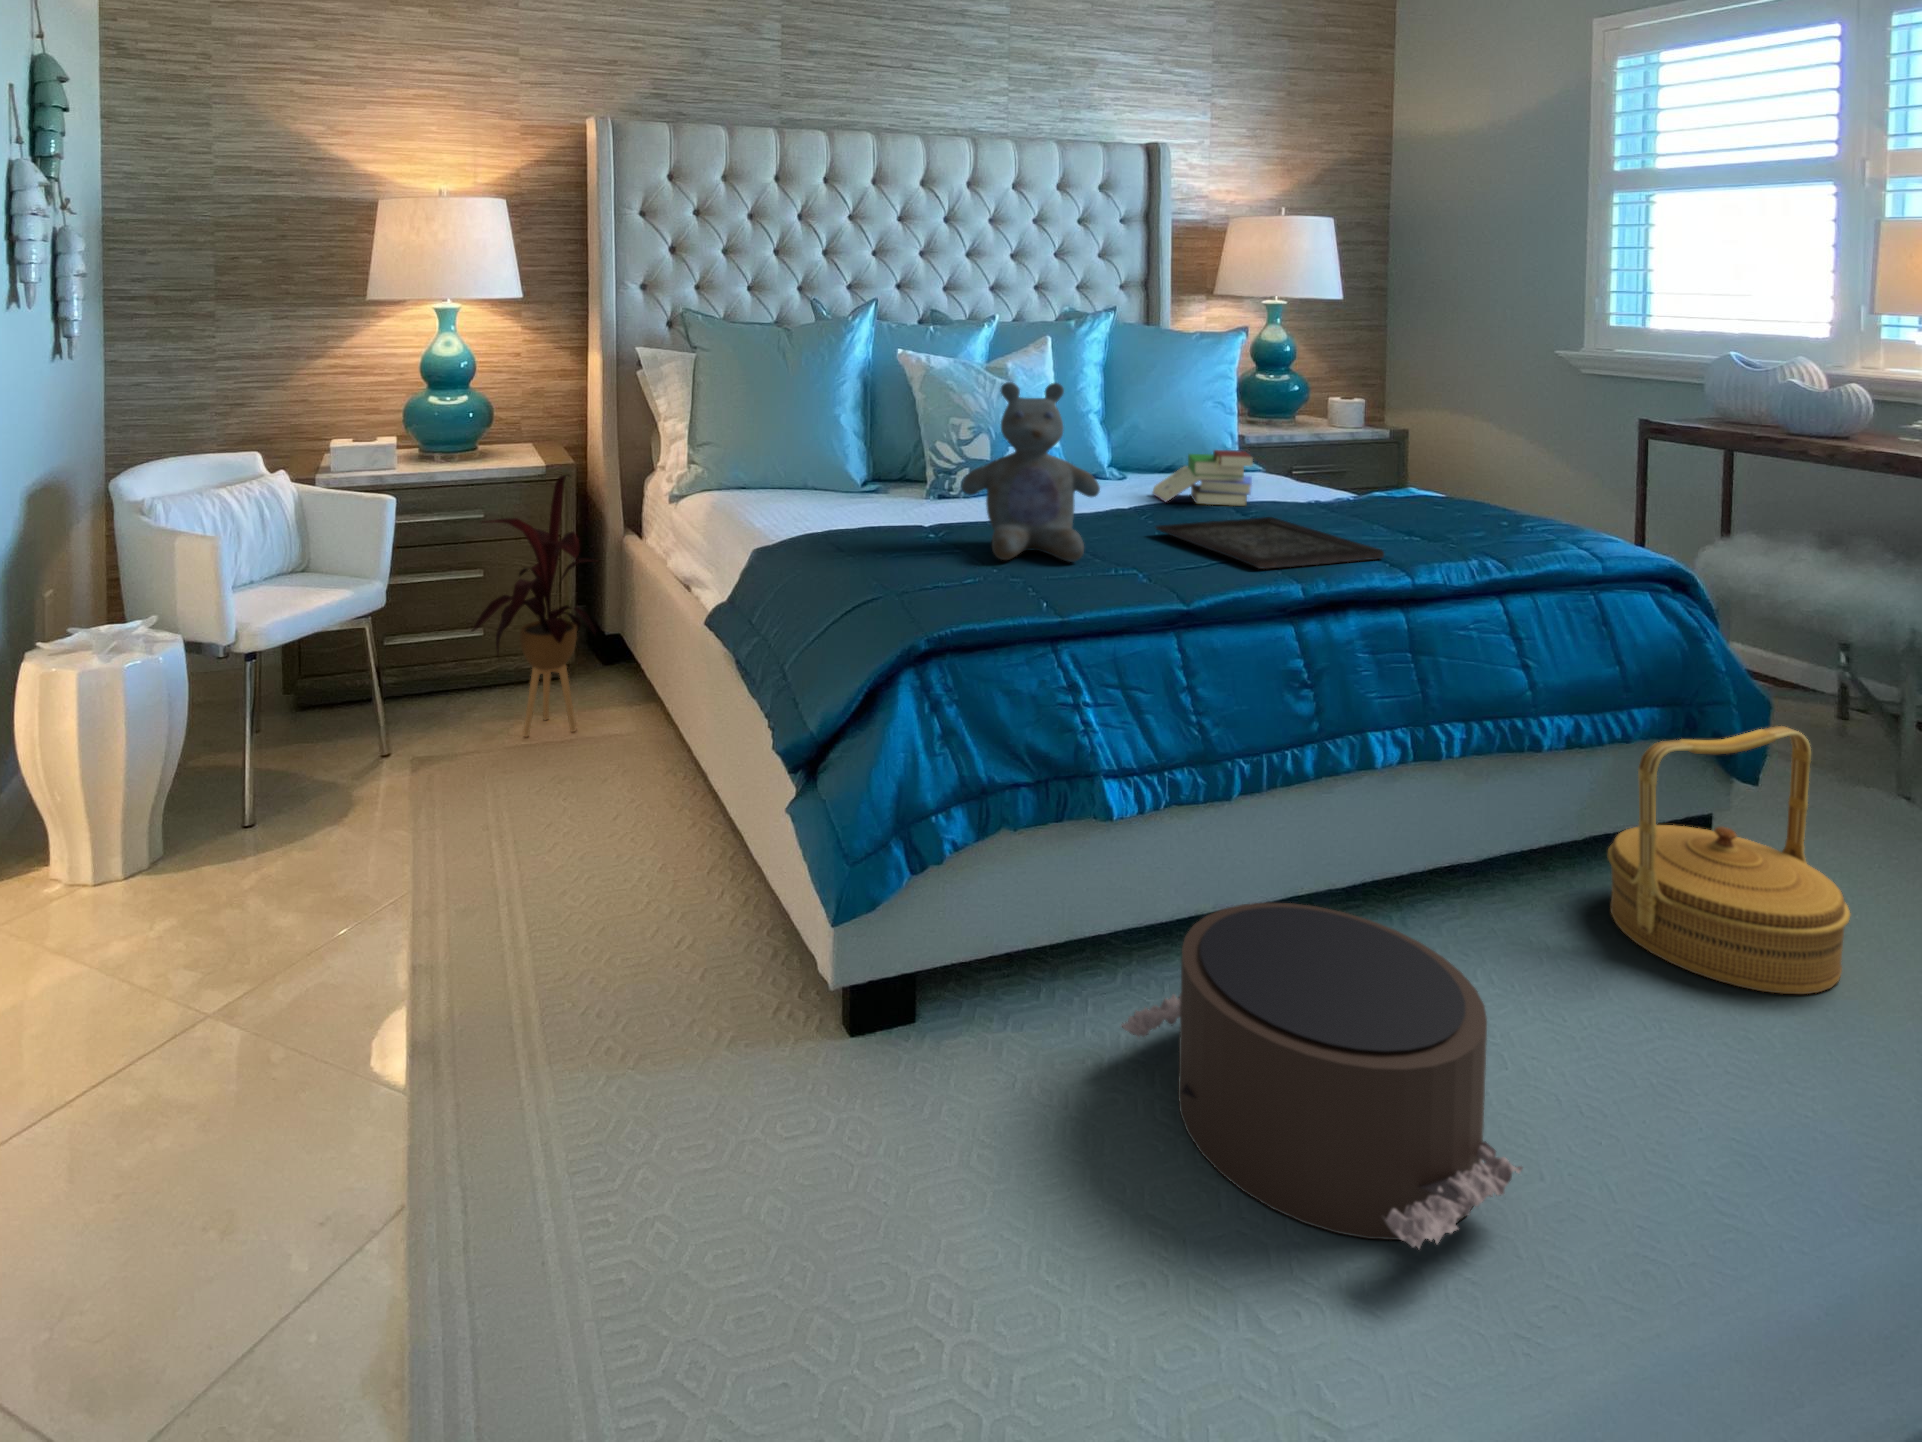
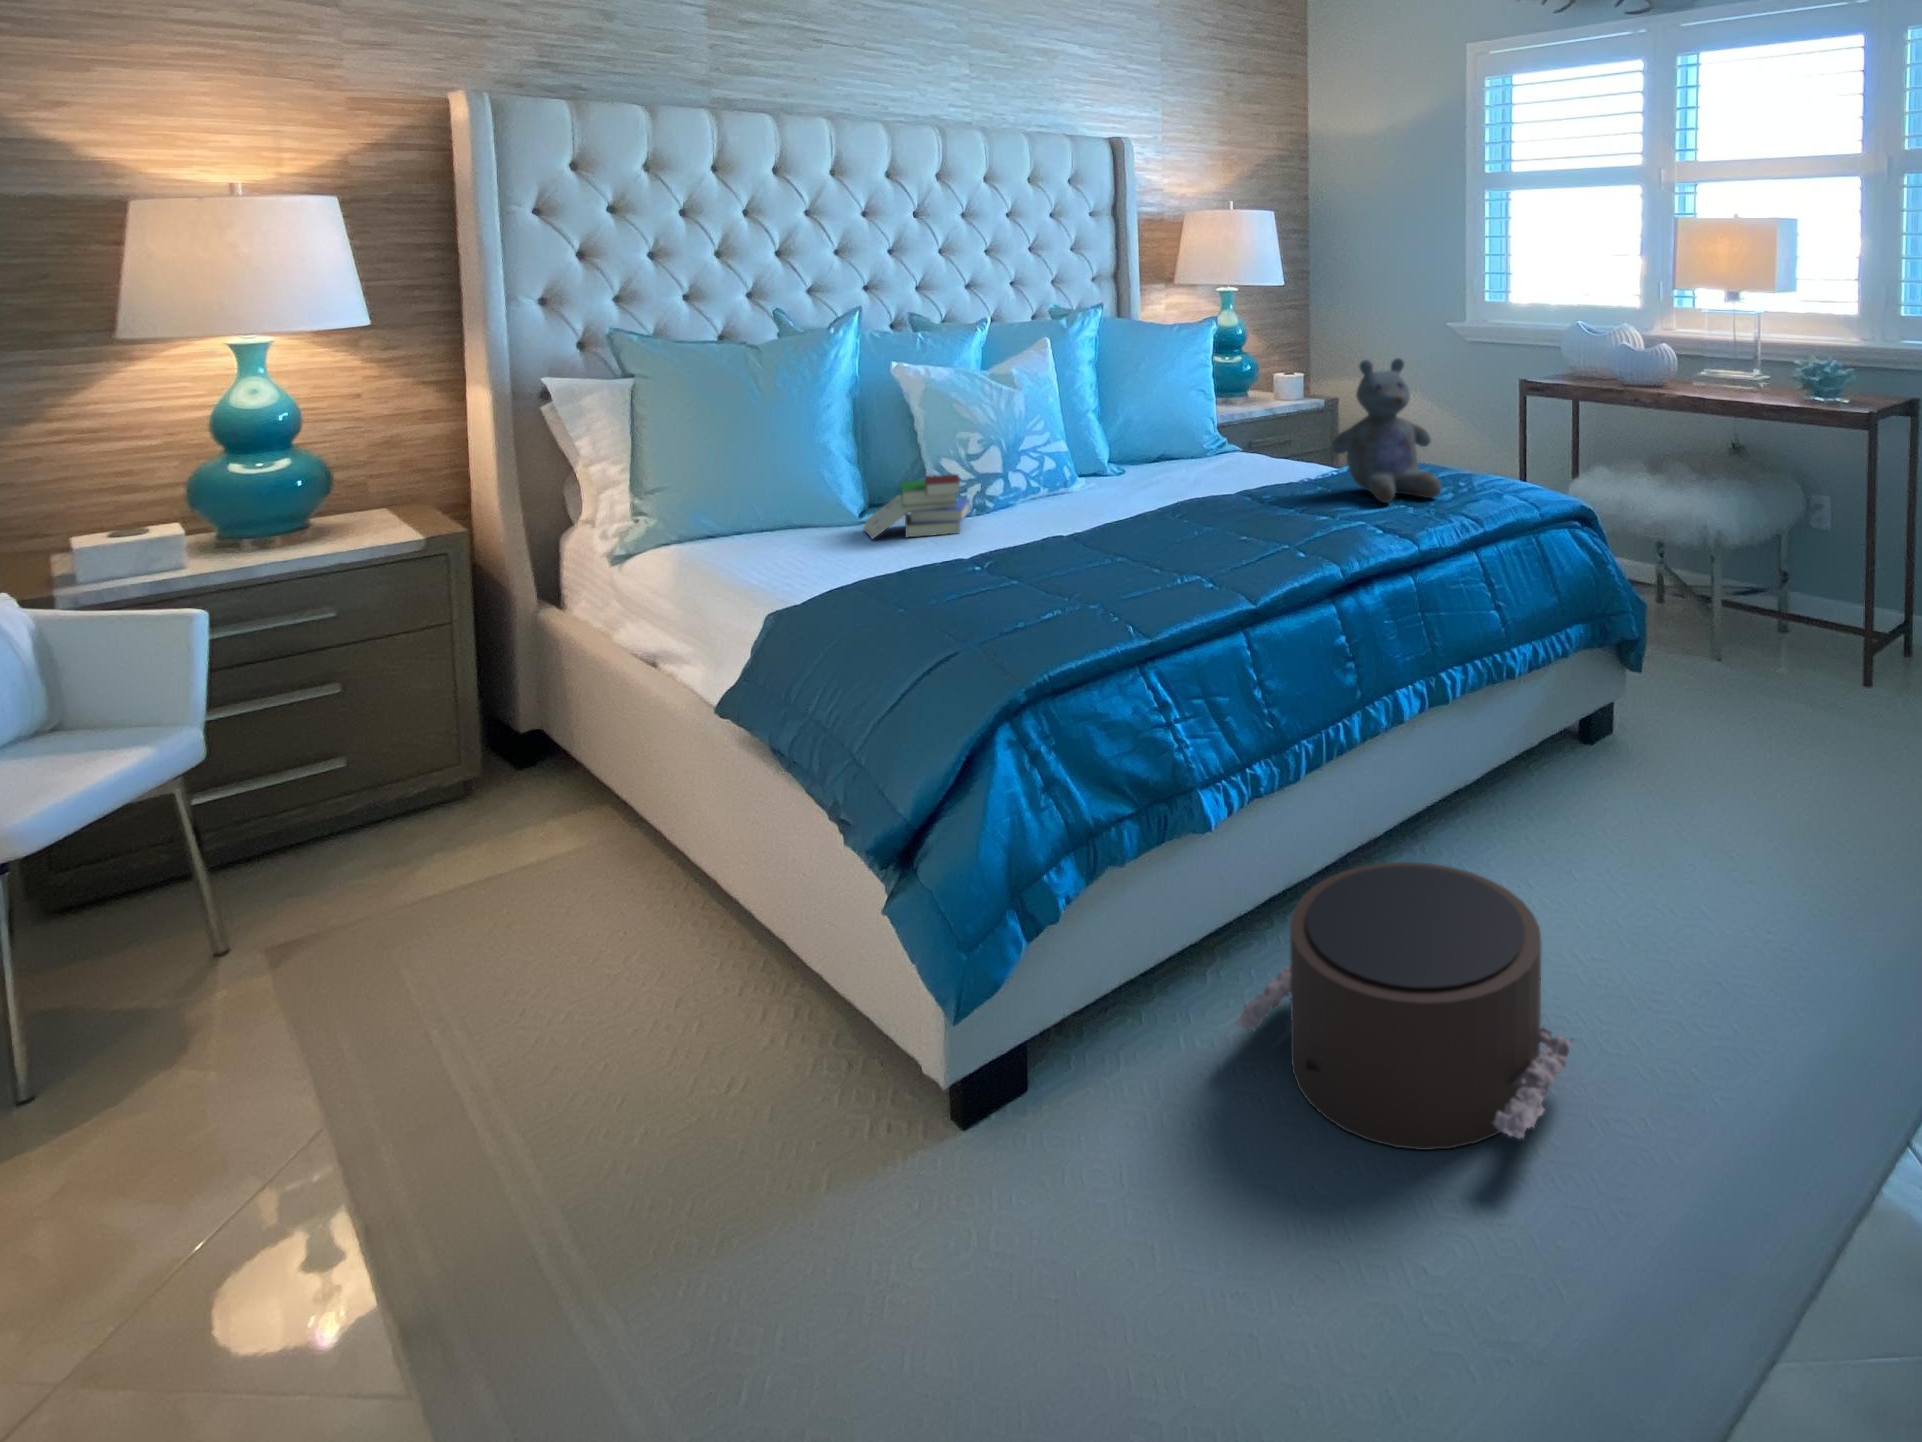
stuffed bear: present [962,382,1100,562] -> present [1332,358,1441,503]
book: present [1152,450,1253,506] -> present [864,474,970,539]
house plant: present [472,475,596,737] -> none [338,548,533,884]
tray: present [1156,517,1384,569] -> none [1191,505,1394,561]
woven basket: present [1608,726,1851,994] -> none [1558,627,1718,839]

